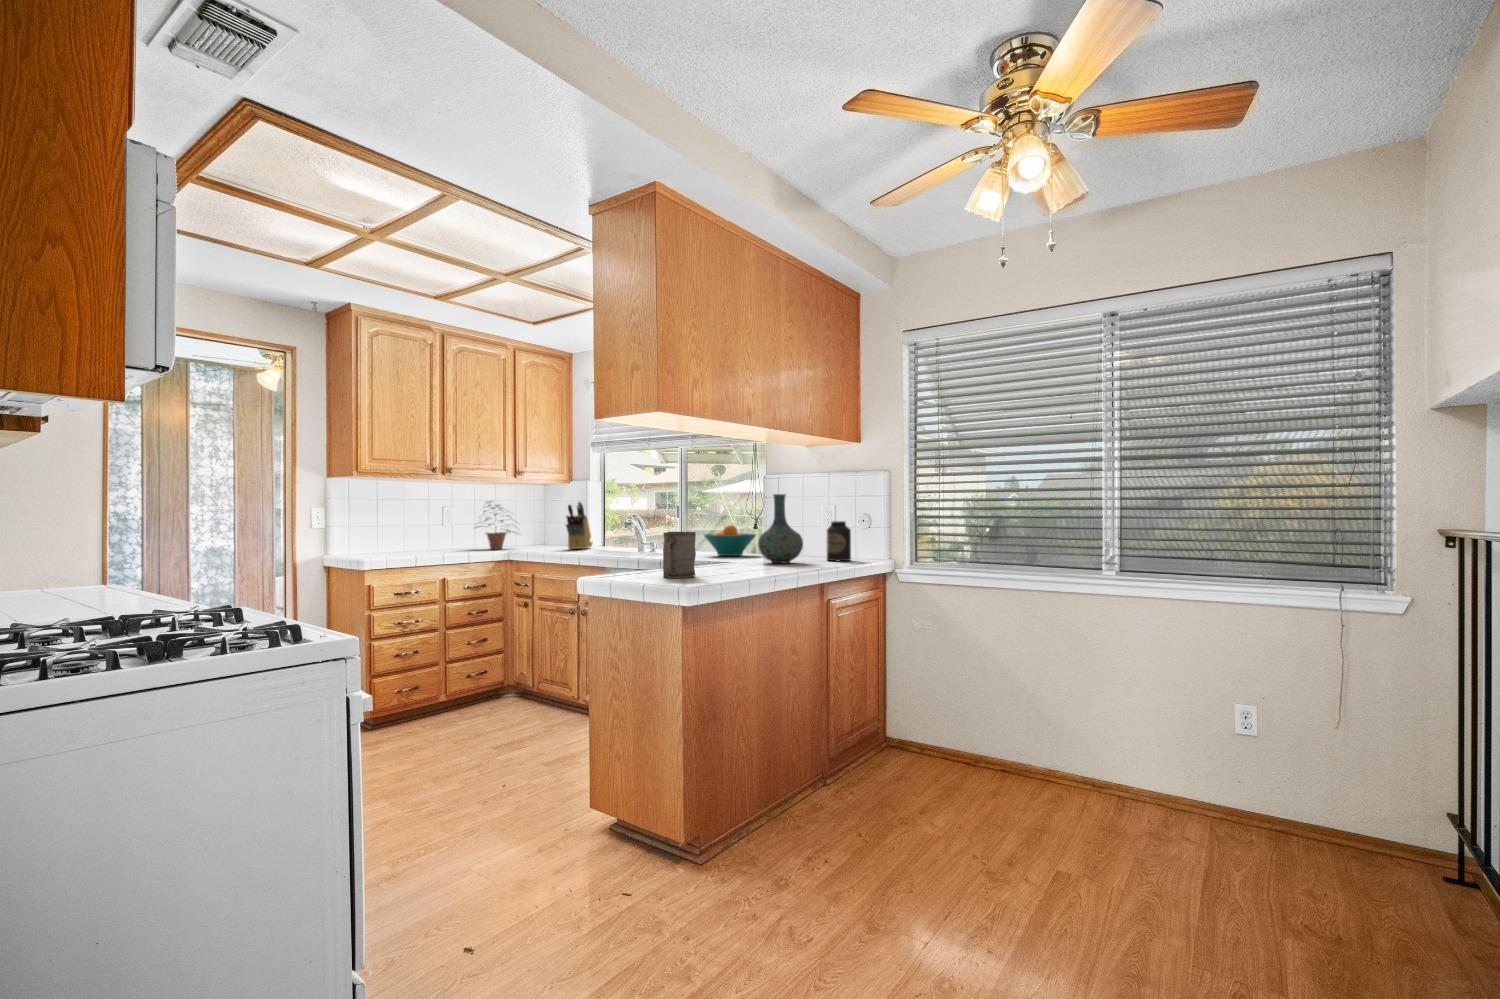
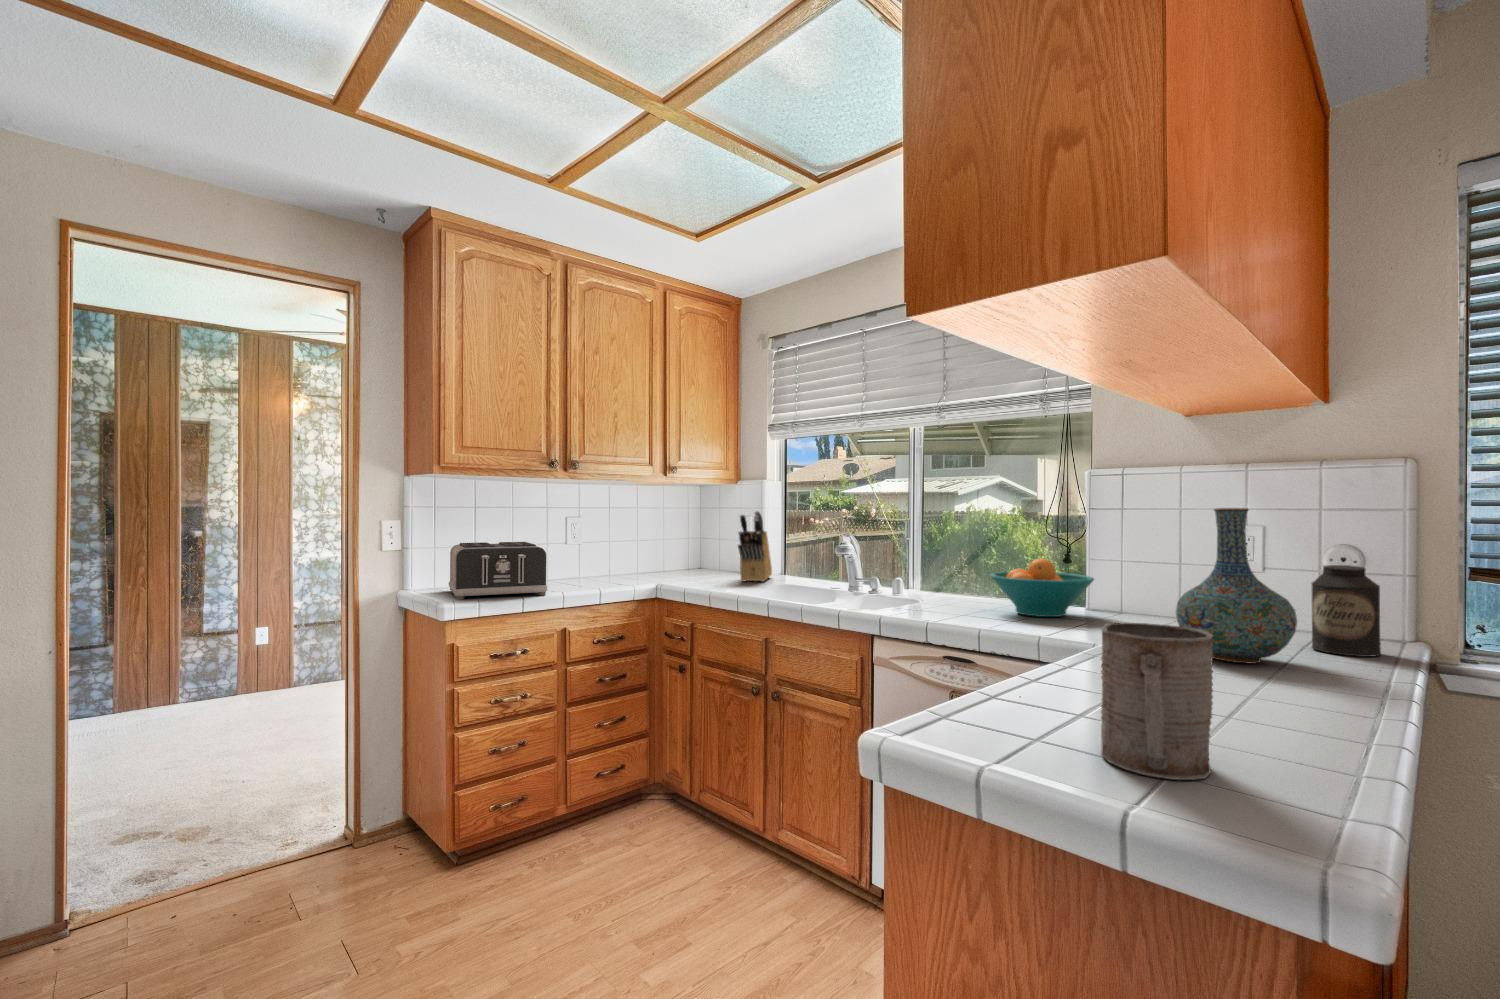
potted plant: present [484,501,517,549] -> none [607,508,673,577]
toaster: none [360,523,433,558] -> present [449,542,547,600]

